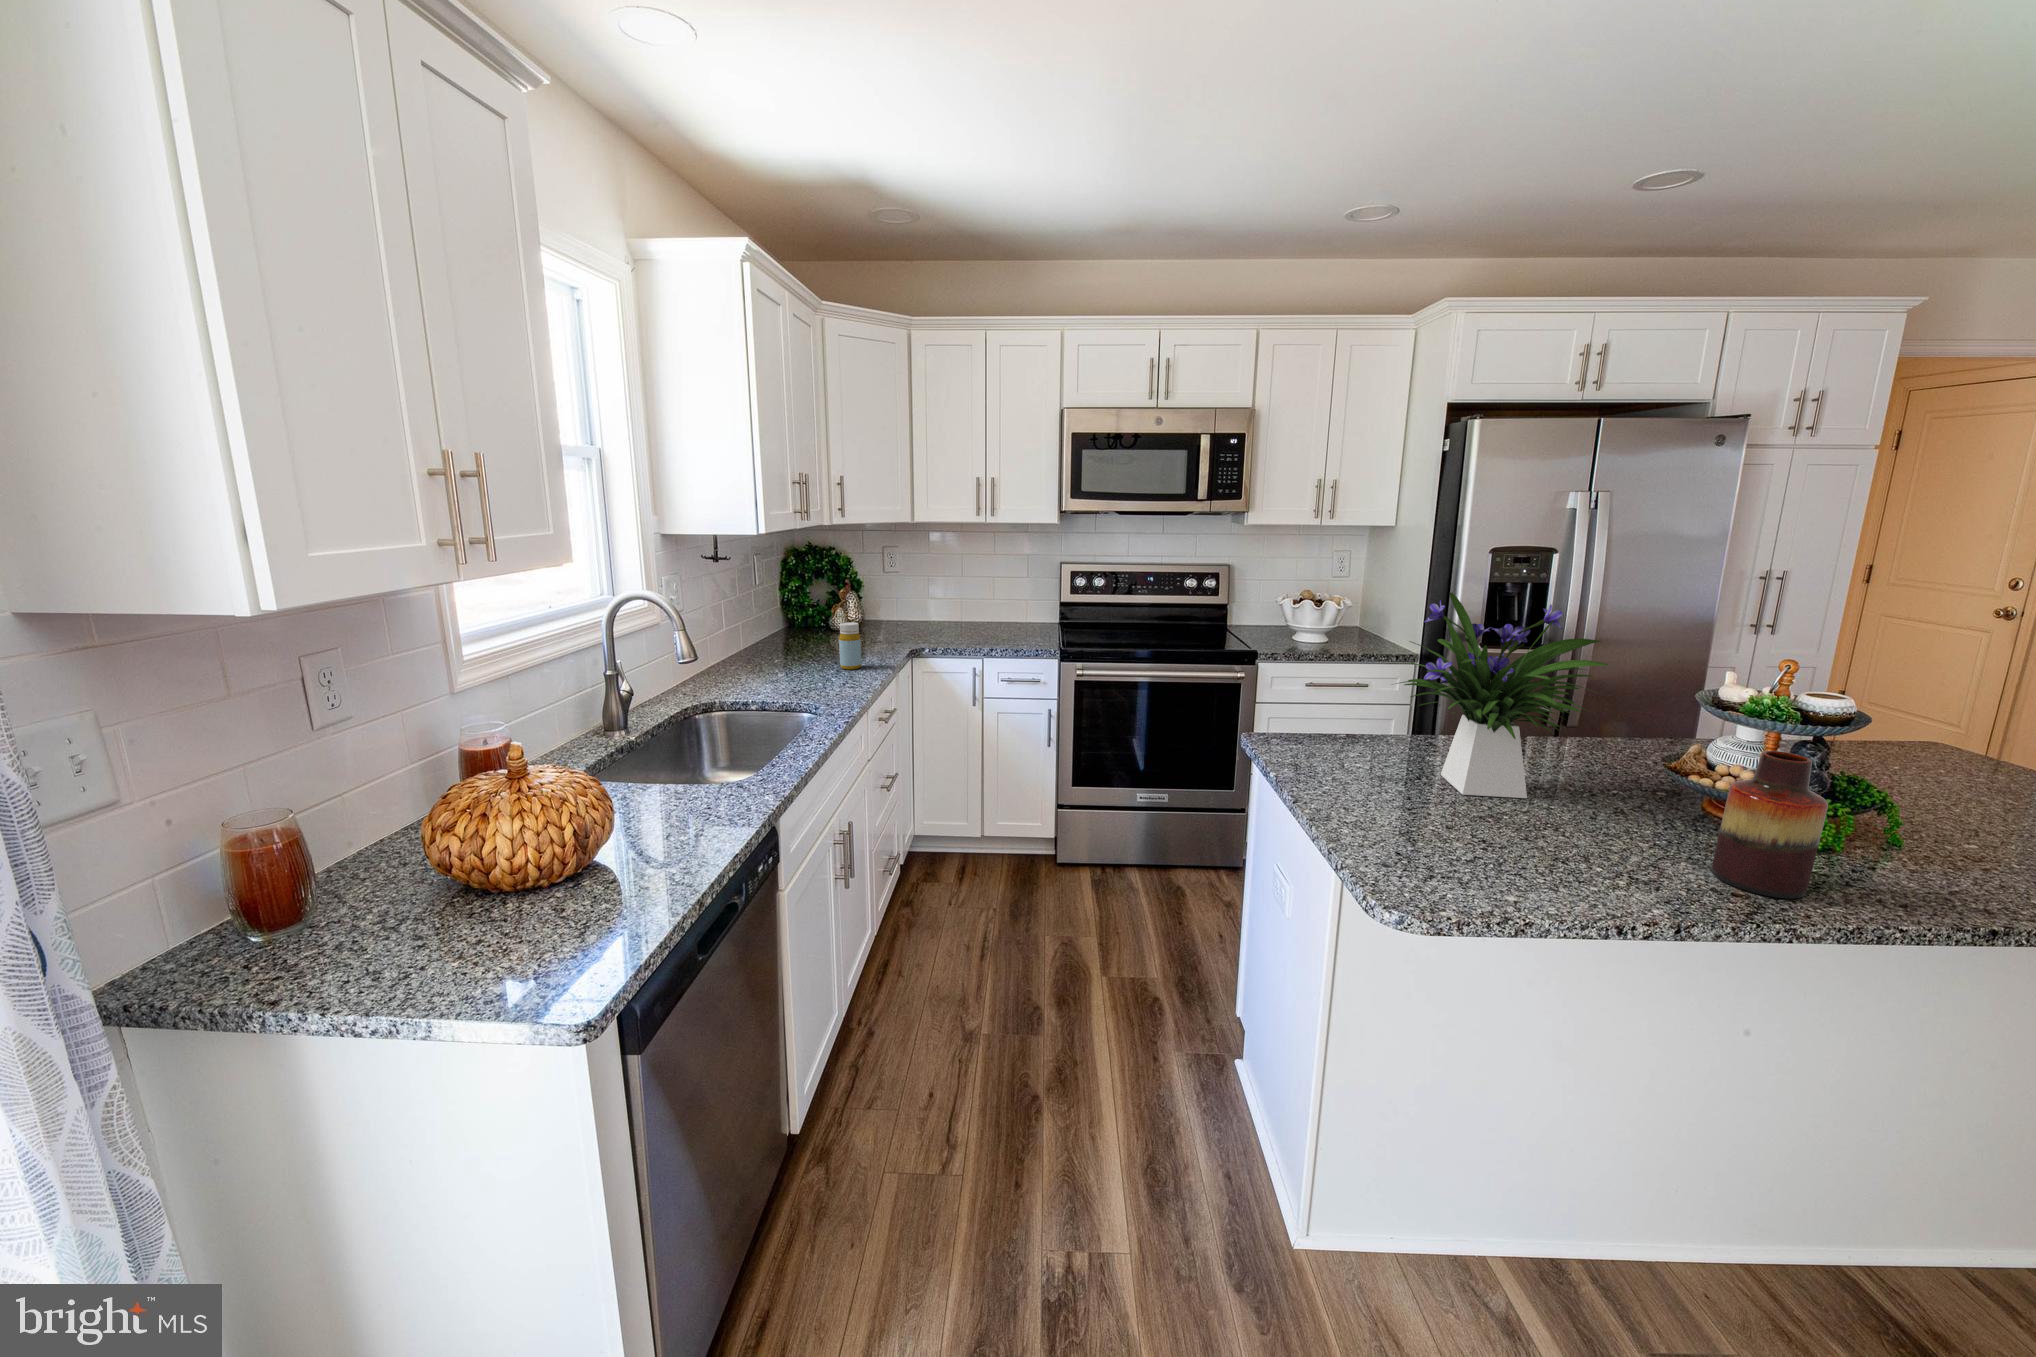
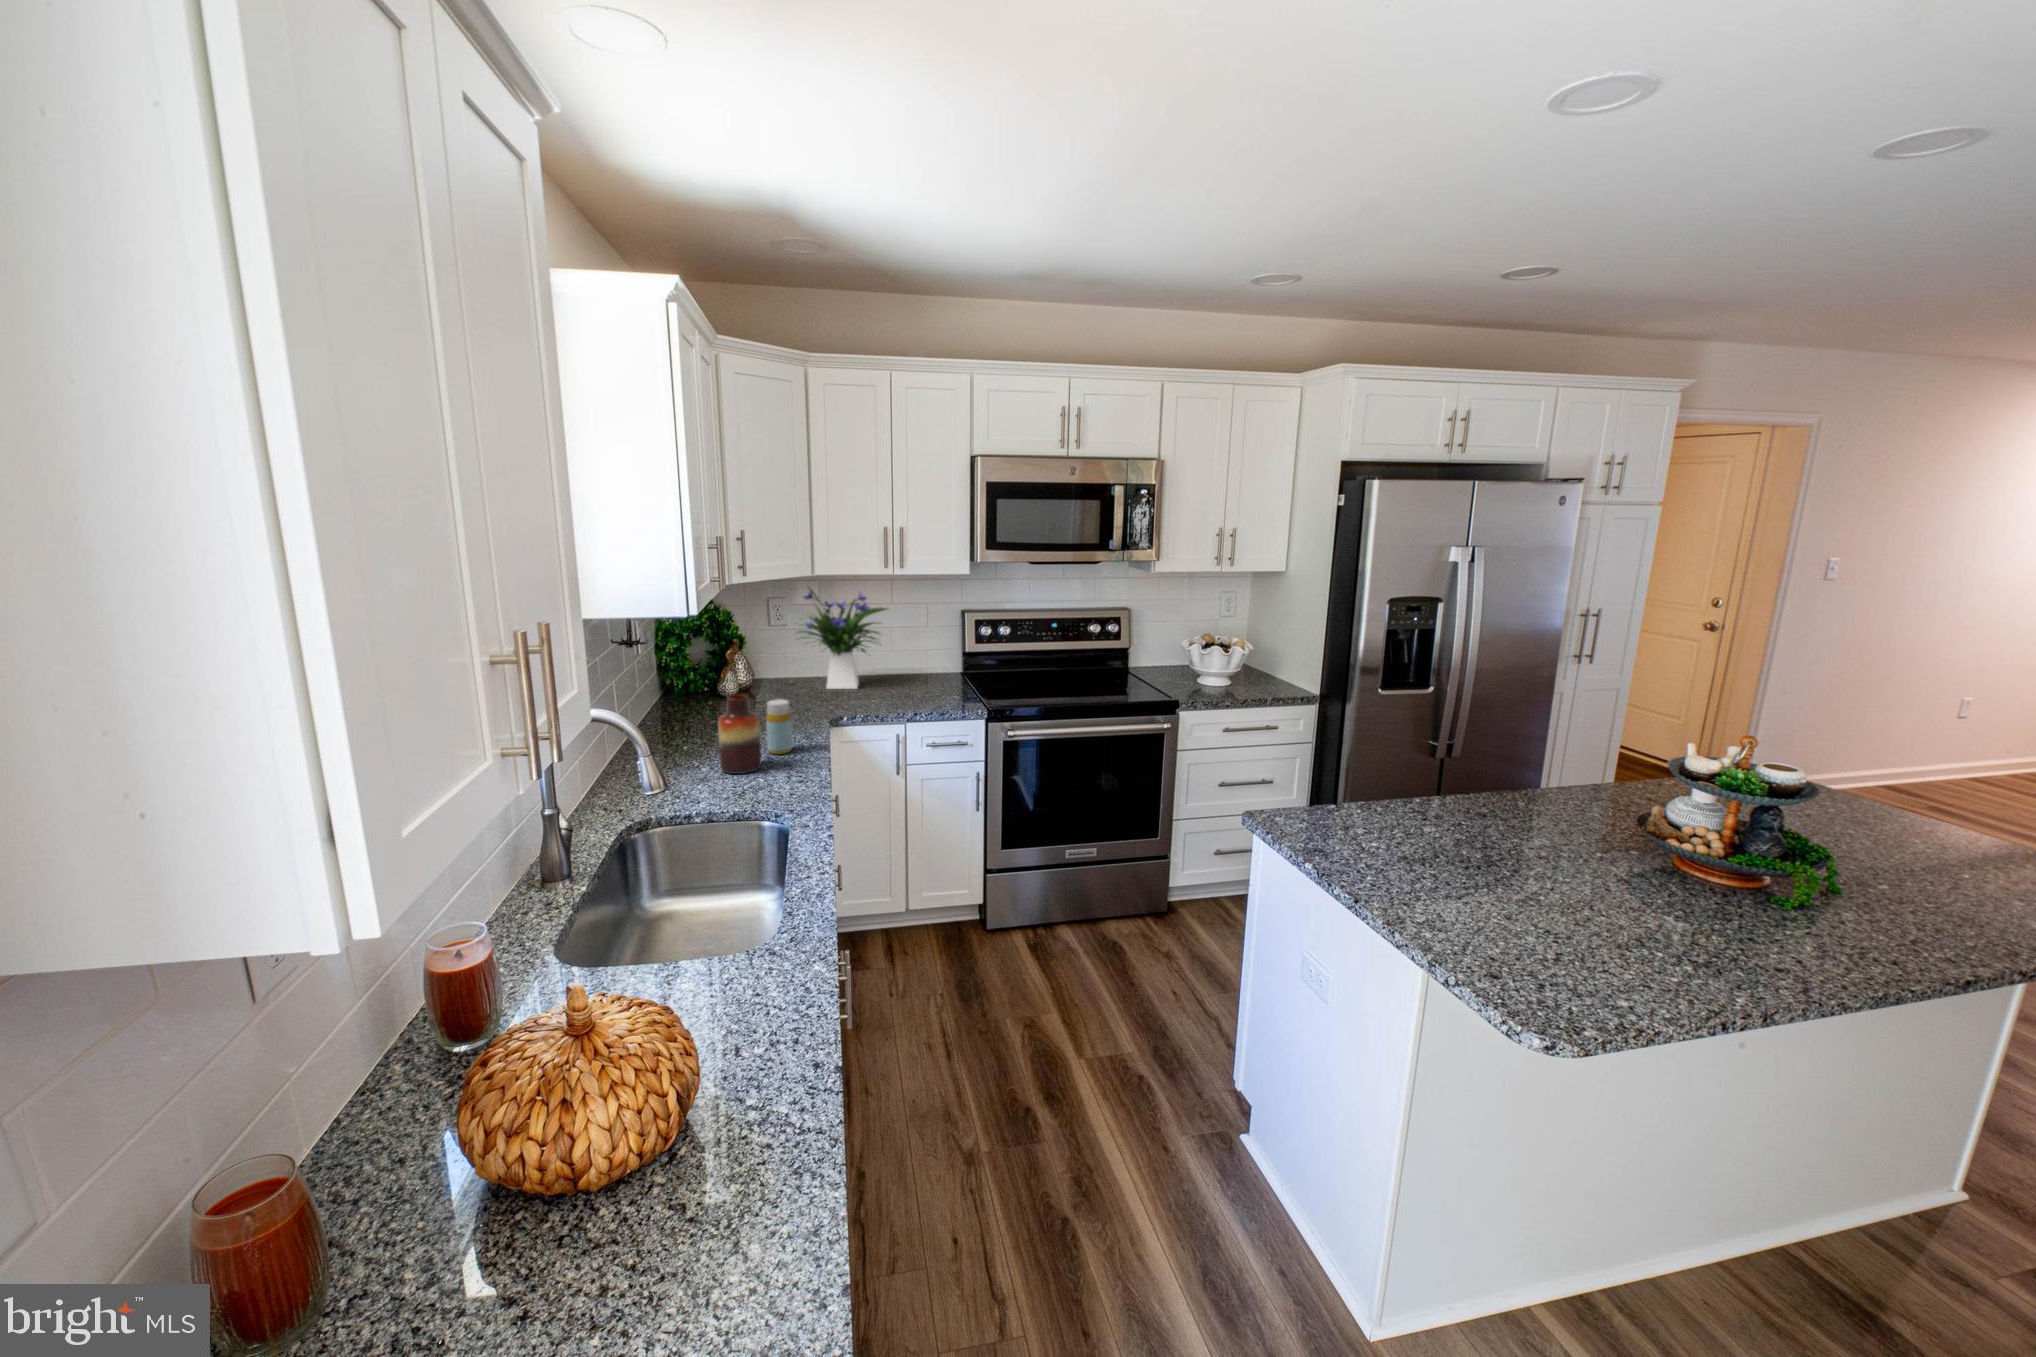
flower arrangement: present [1397,592,1608,798] -> present [799,588,886,689]
vase: present [1711,751,1828,899] -> present [718,694,761,774]

